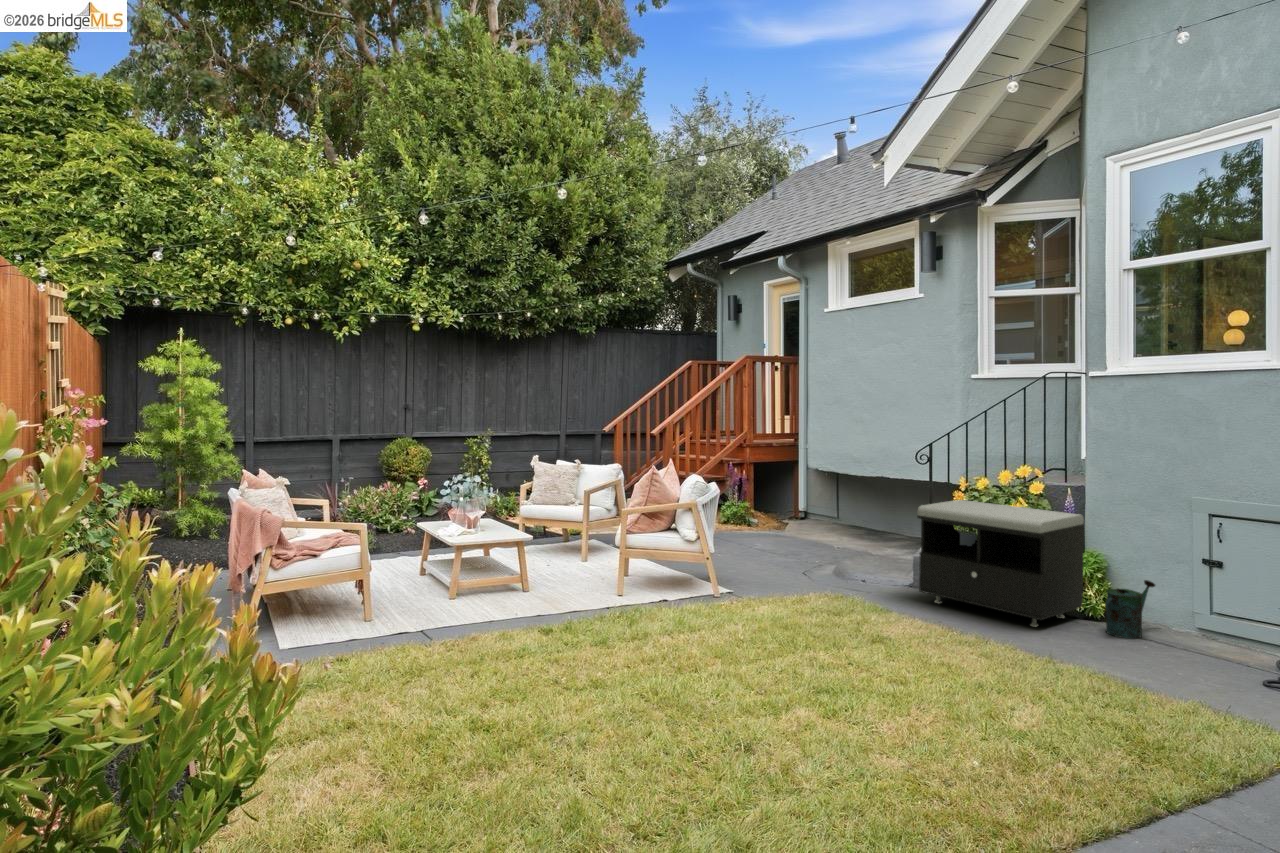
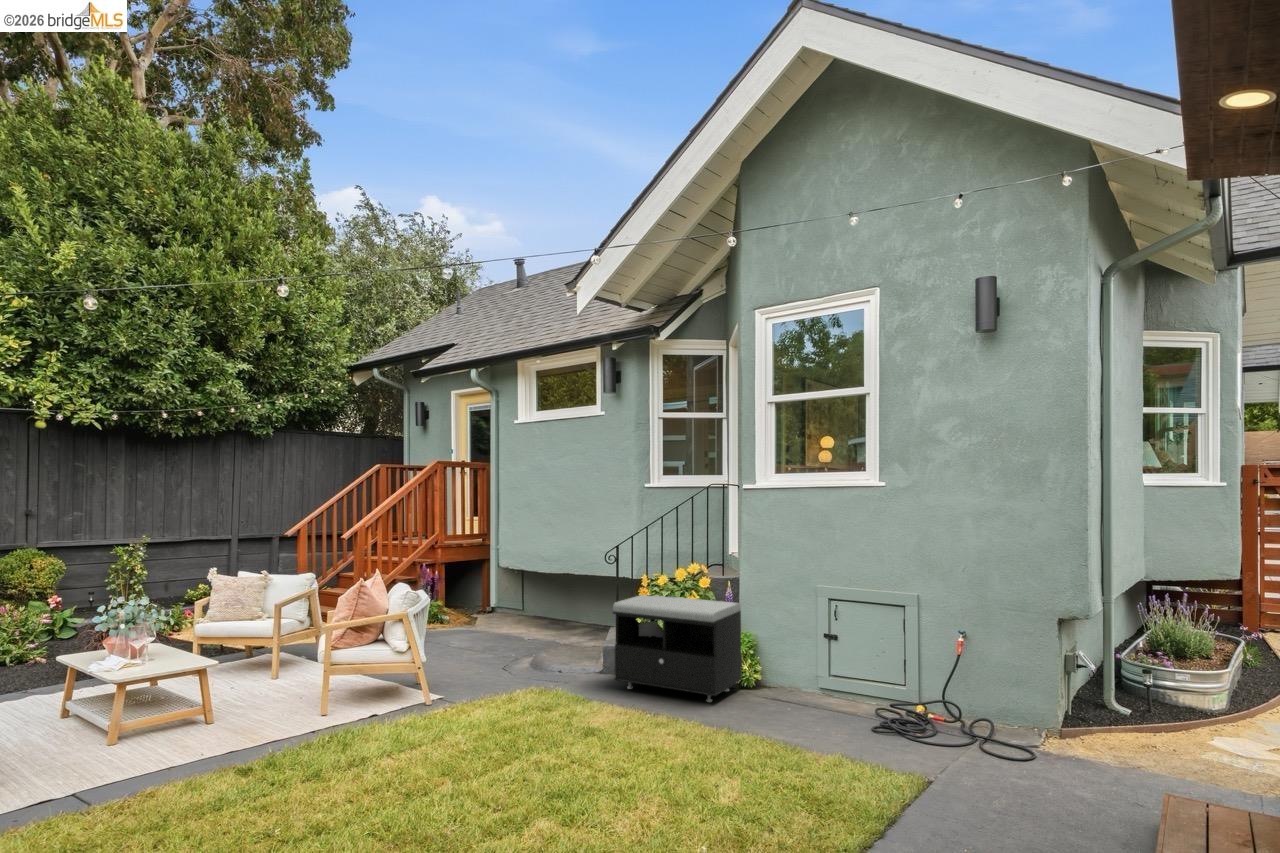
watering can: present [1105,580,1155,639] -> none [760,653,793,704]

